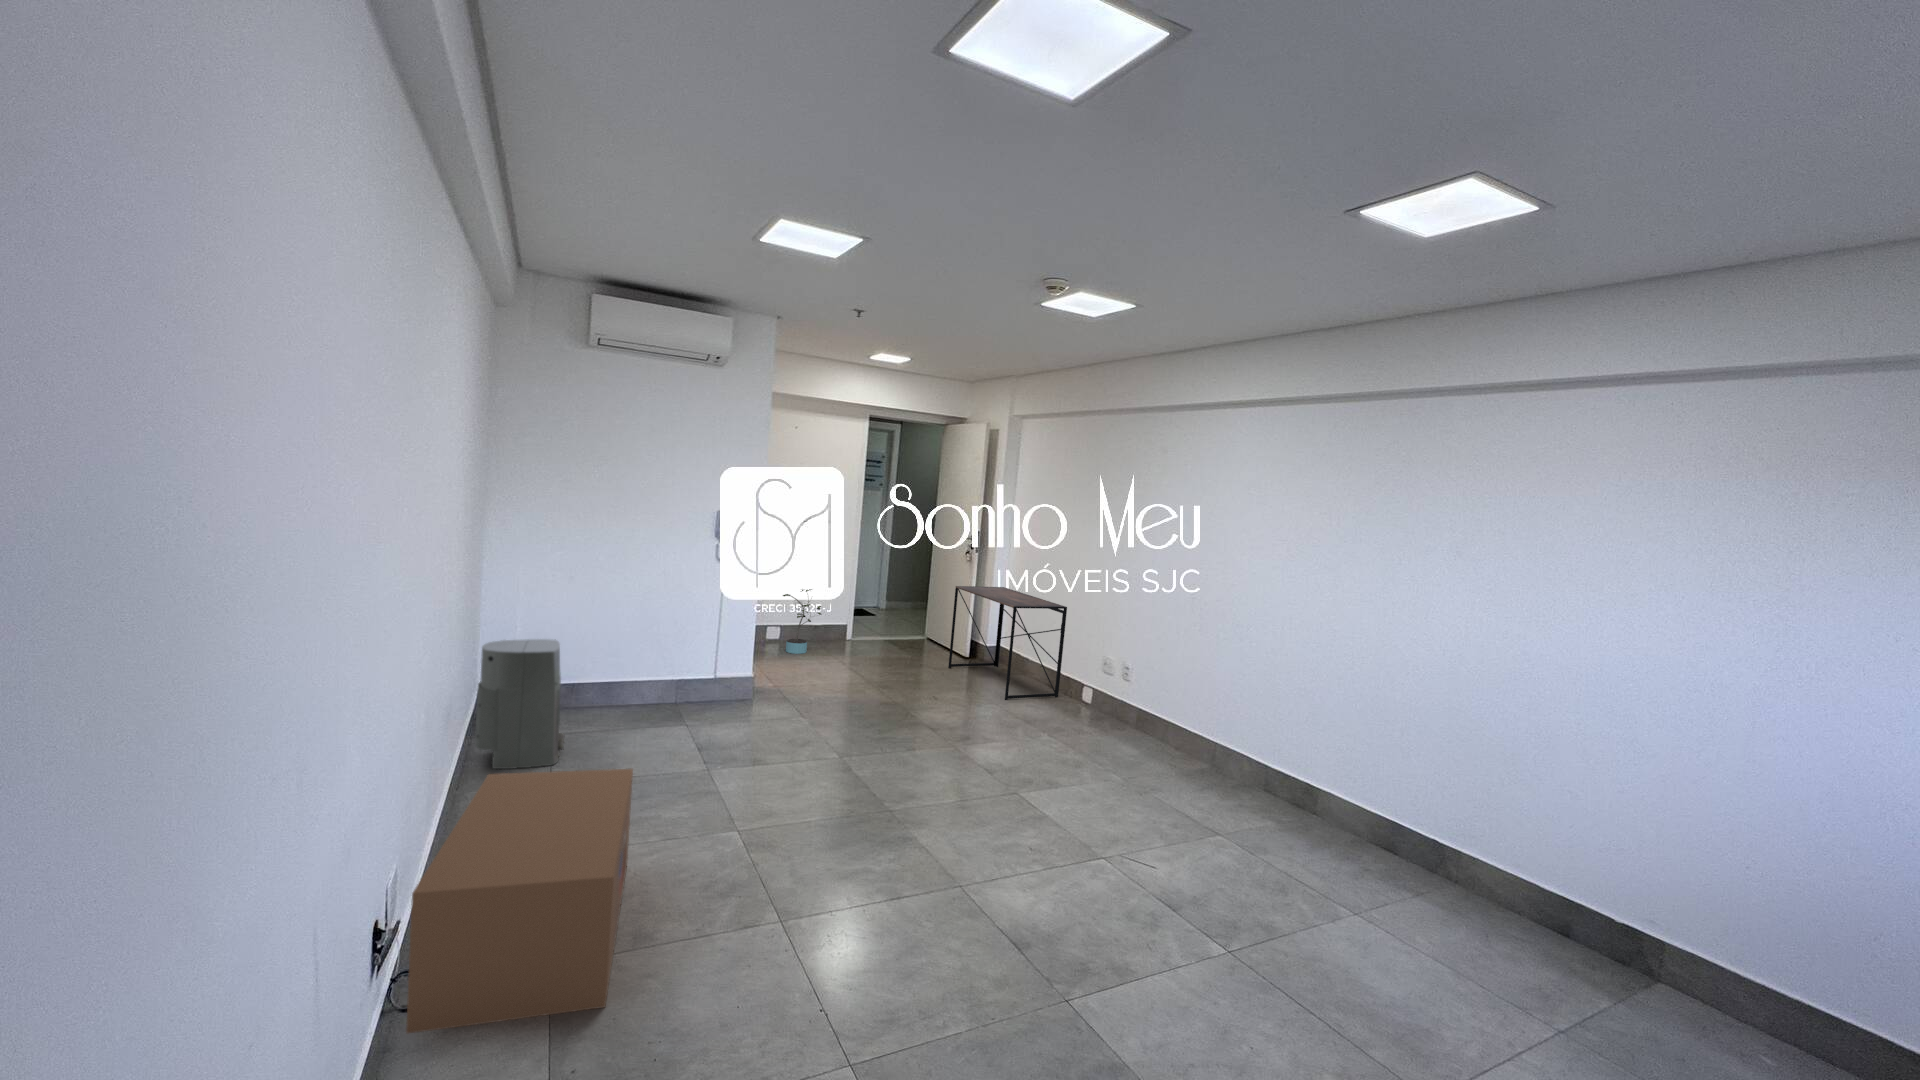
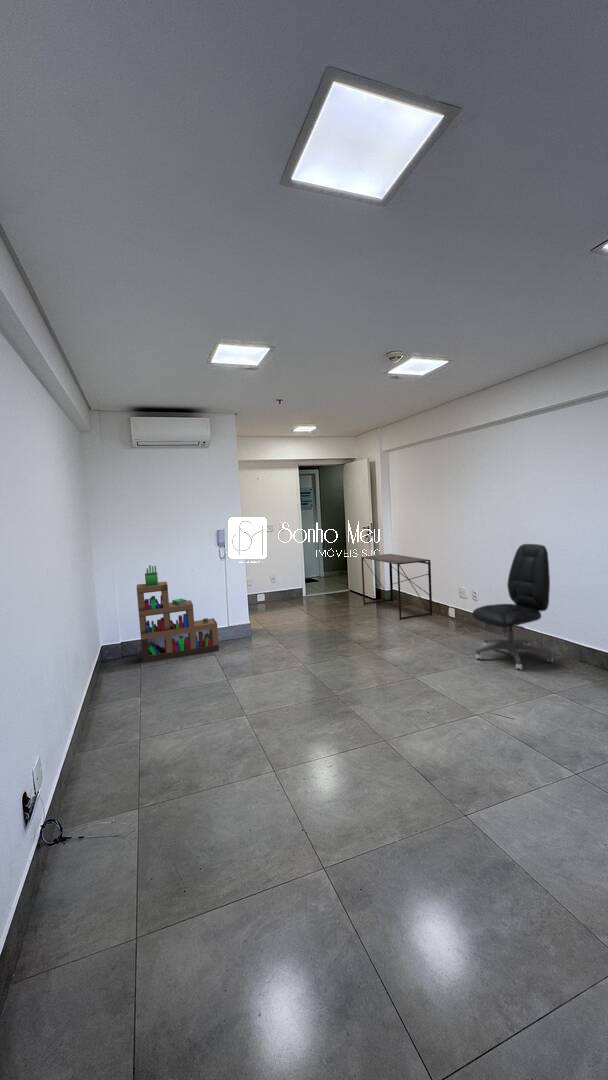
bookshelf: none [553,558,696,728] -> present [137,565,219,663]
potted plant: present [783,589,821,654] -> none [263,568,286,607]
office chair: none [1116,603,1243,798] -> present [473,544,553,669]
air purifier: present [475,639,564,769] -> none [96,613,148,689]
cardboard box: present [406,769,633,1033] -> none [45,683,182,857]

